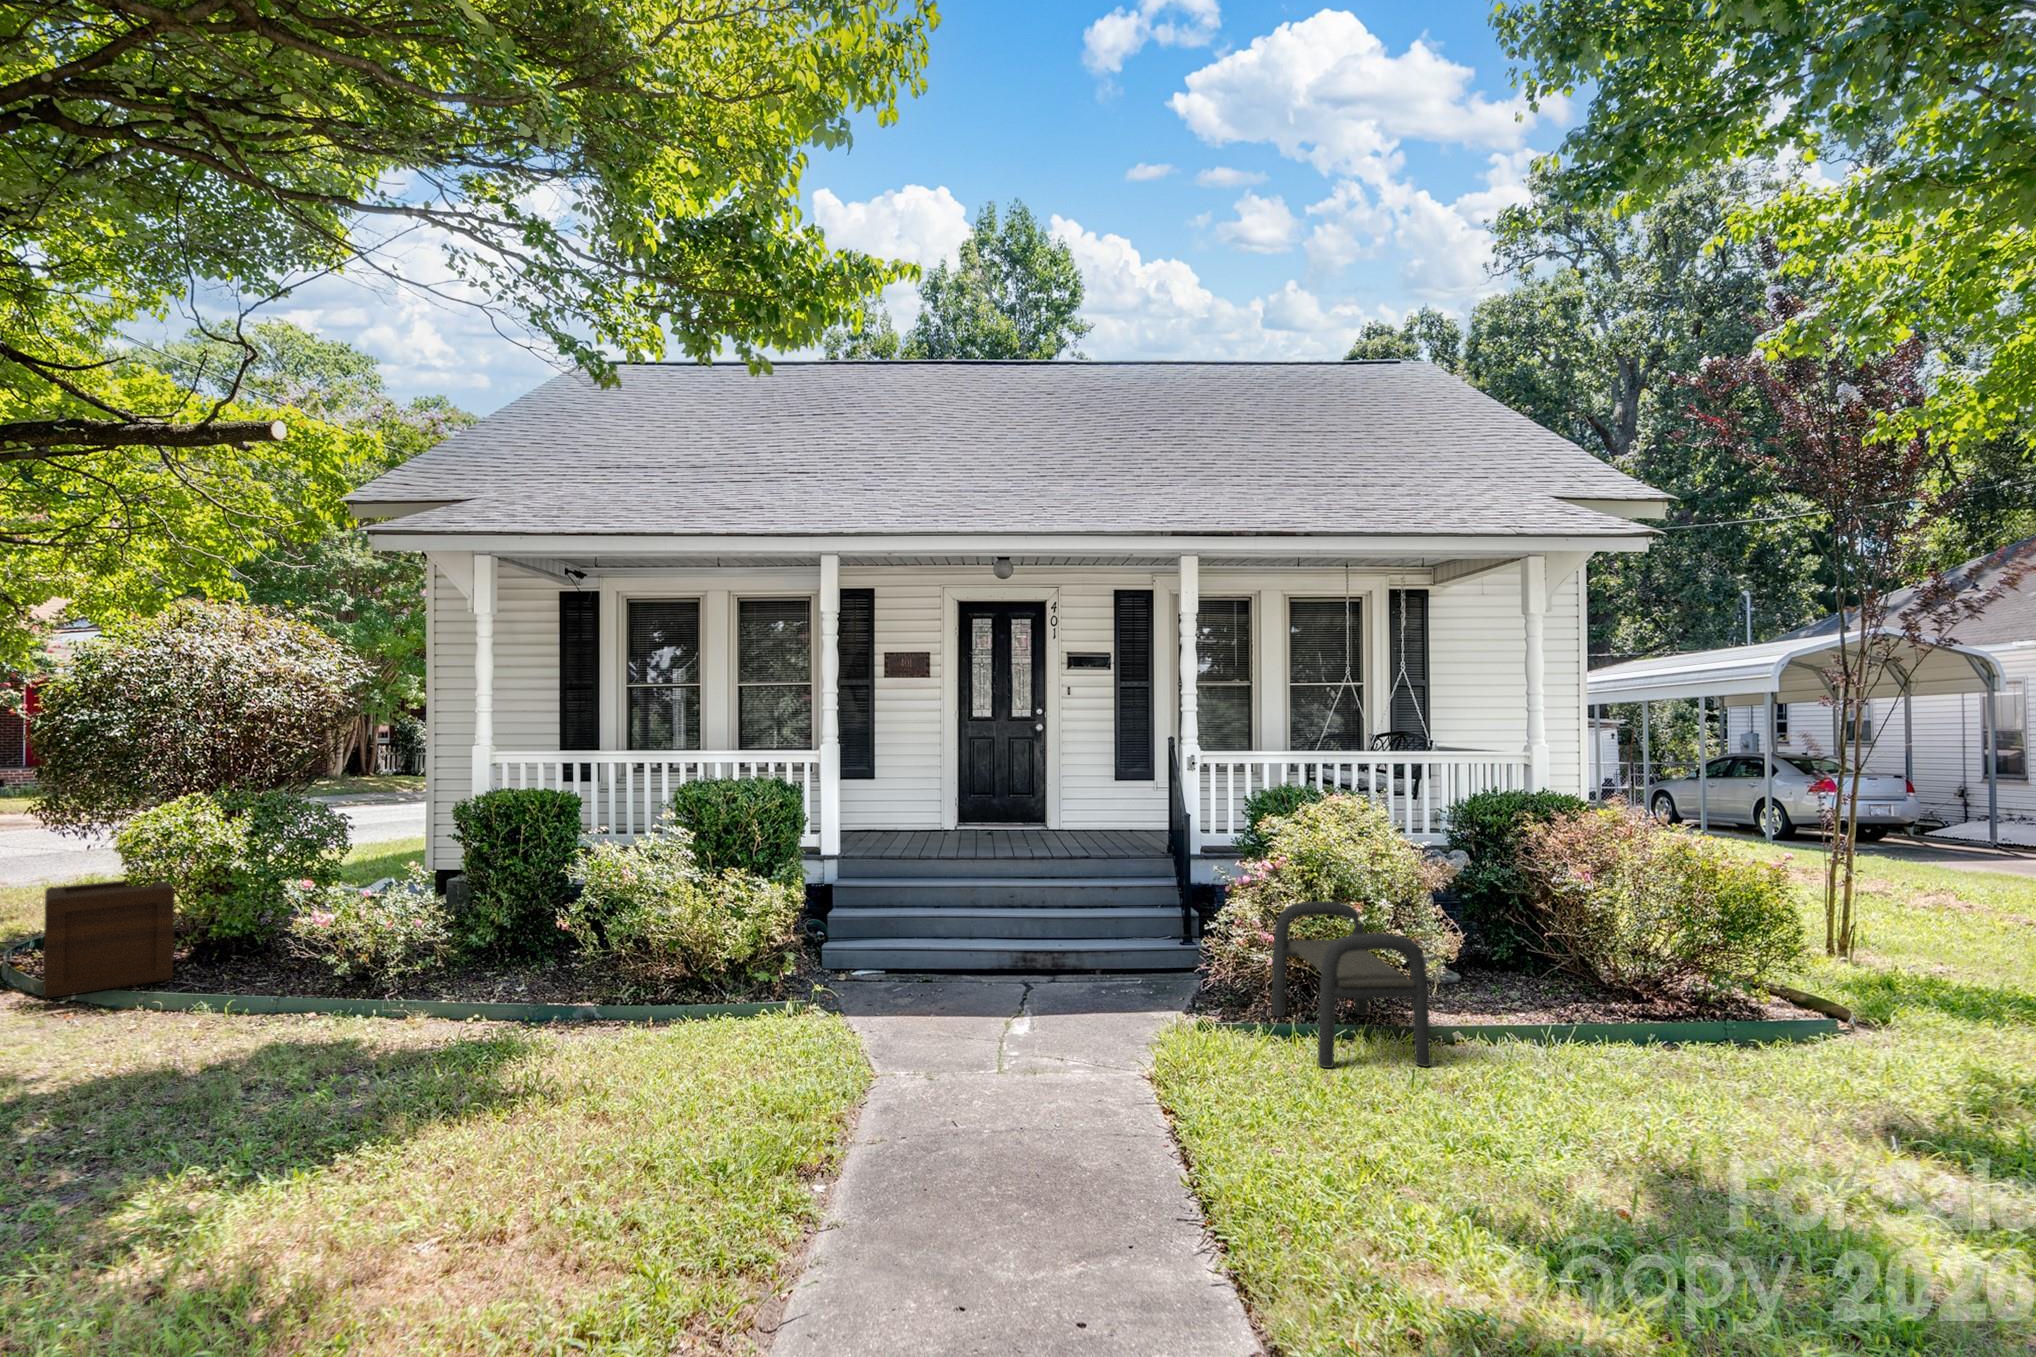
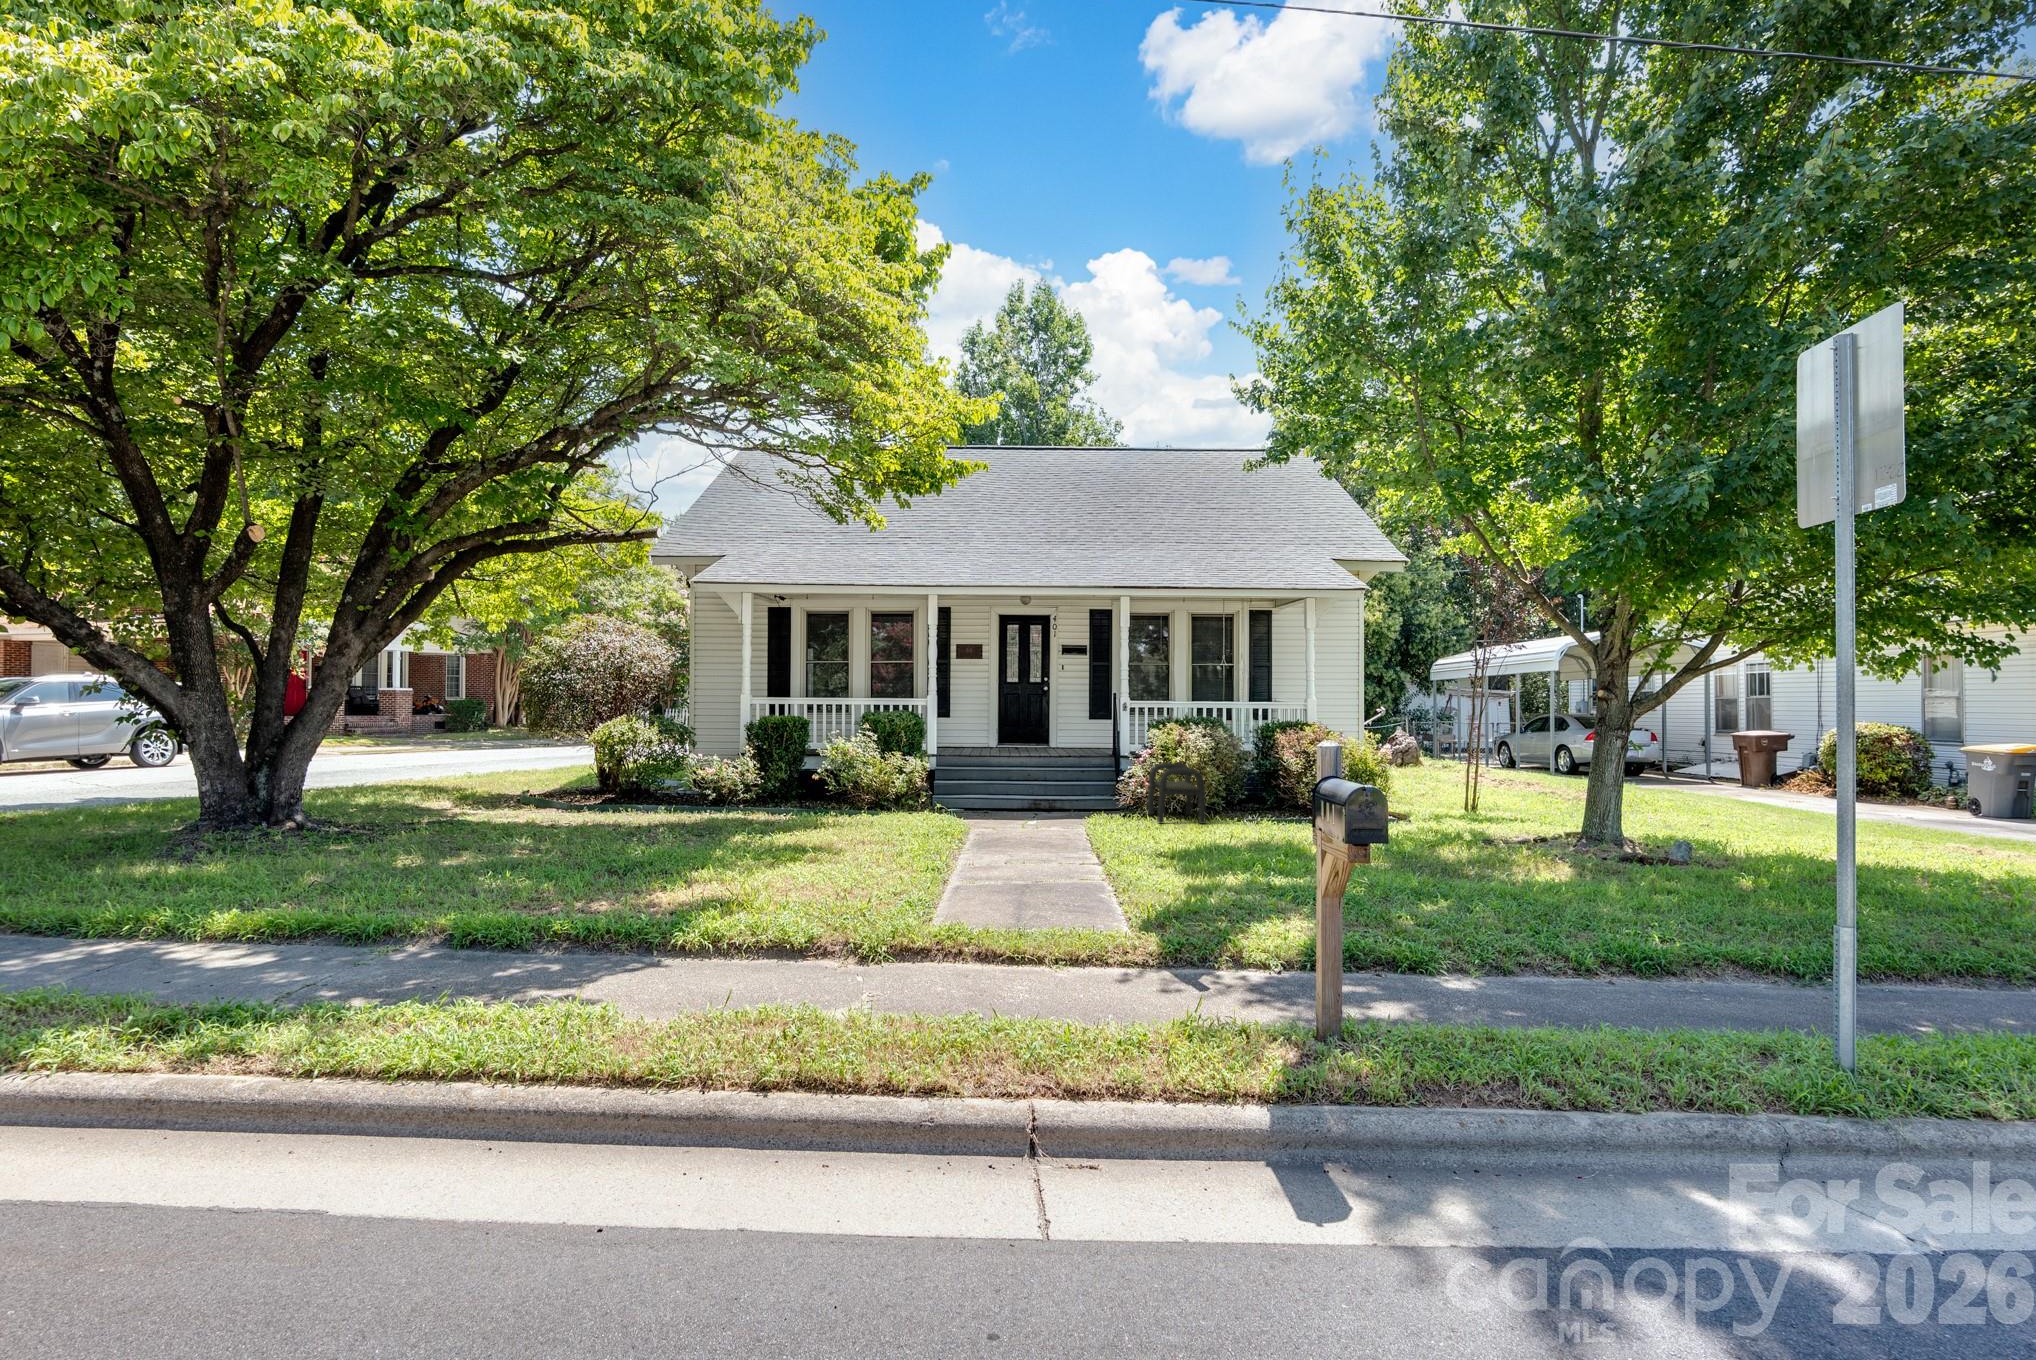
wooden crate: present [43,880,175,998] -> none [559,752,623,802]

